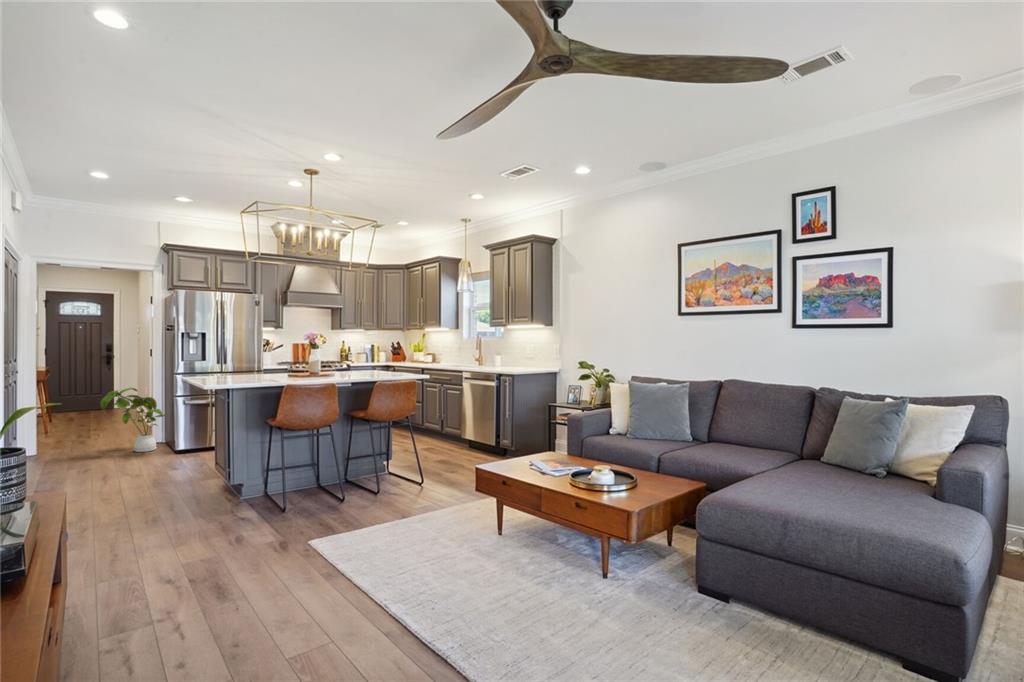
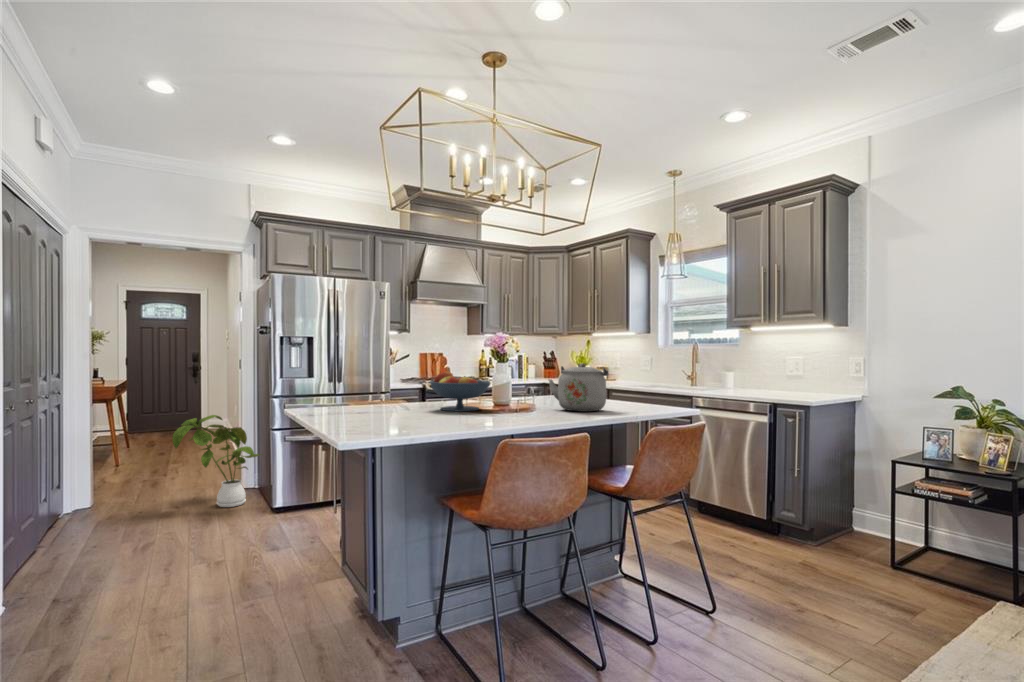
kettle: none [349,349,386,377] -> present [549,364,608,412]
fruit bowl: none [273,354,312,377] -> present [430,372,490,411]

